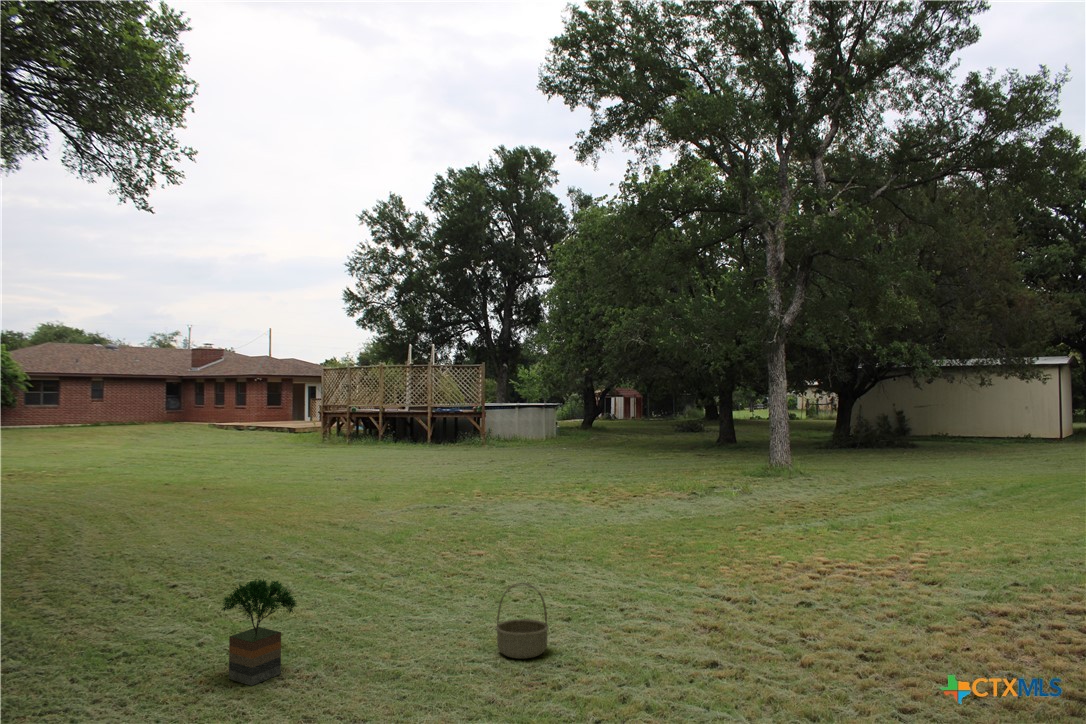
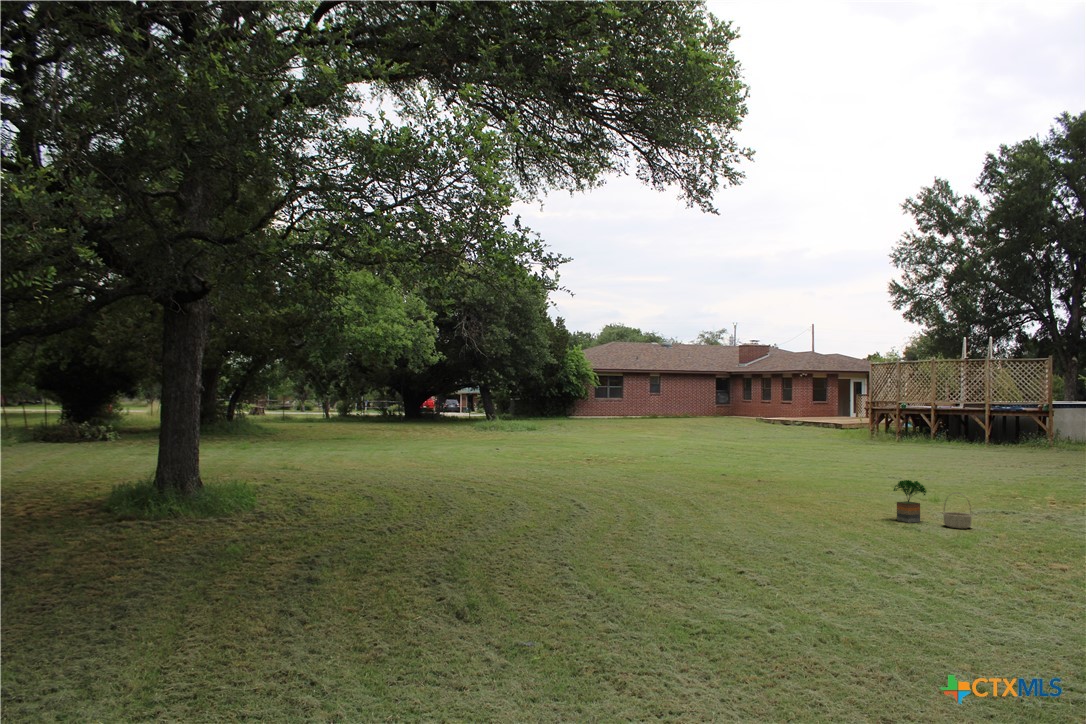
basket: present [496,583,549,659] -> present [943,492,972,529]

